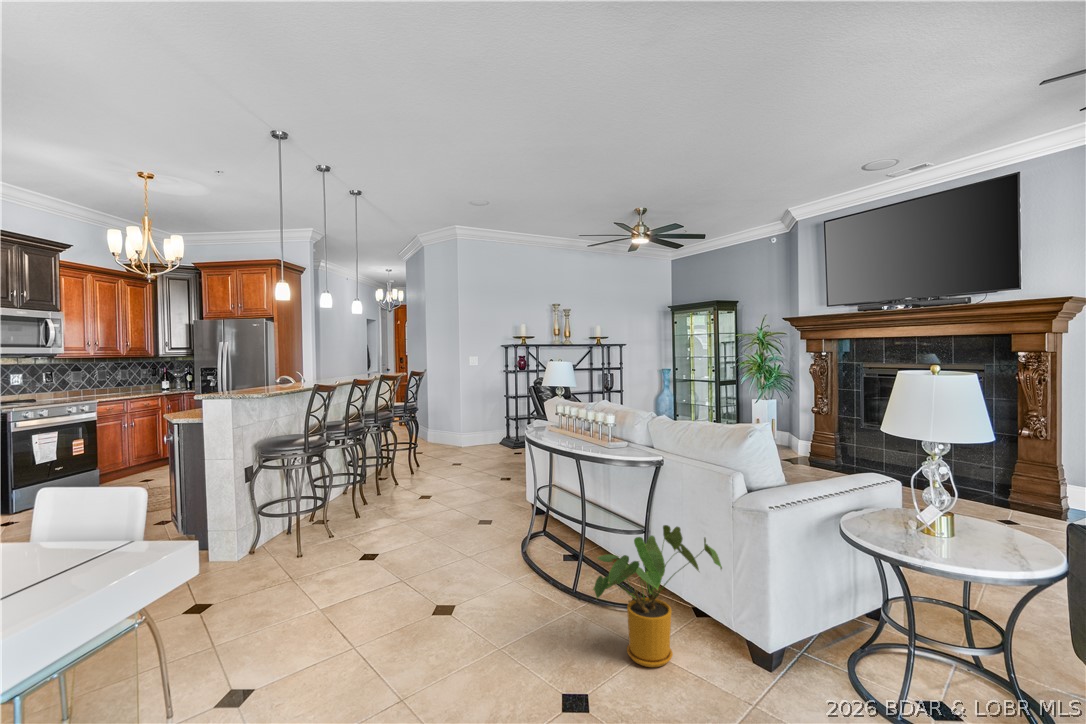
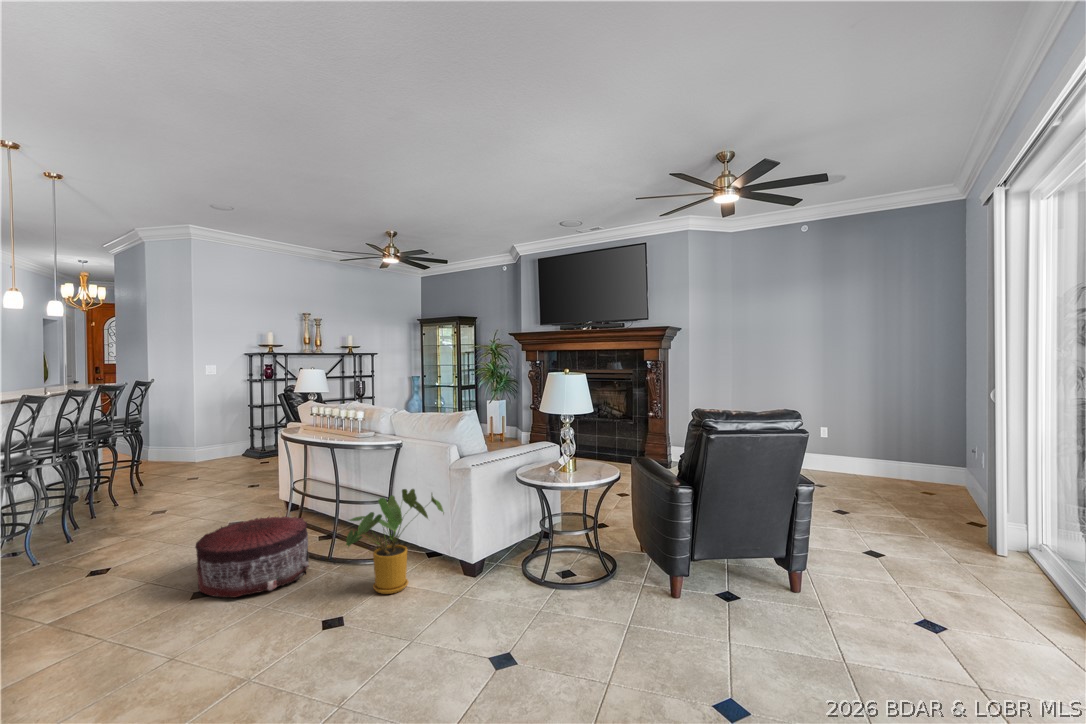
pouf: none [440,528,553,626] -> present [195,516,309,597]

